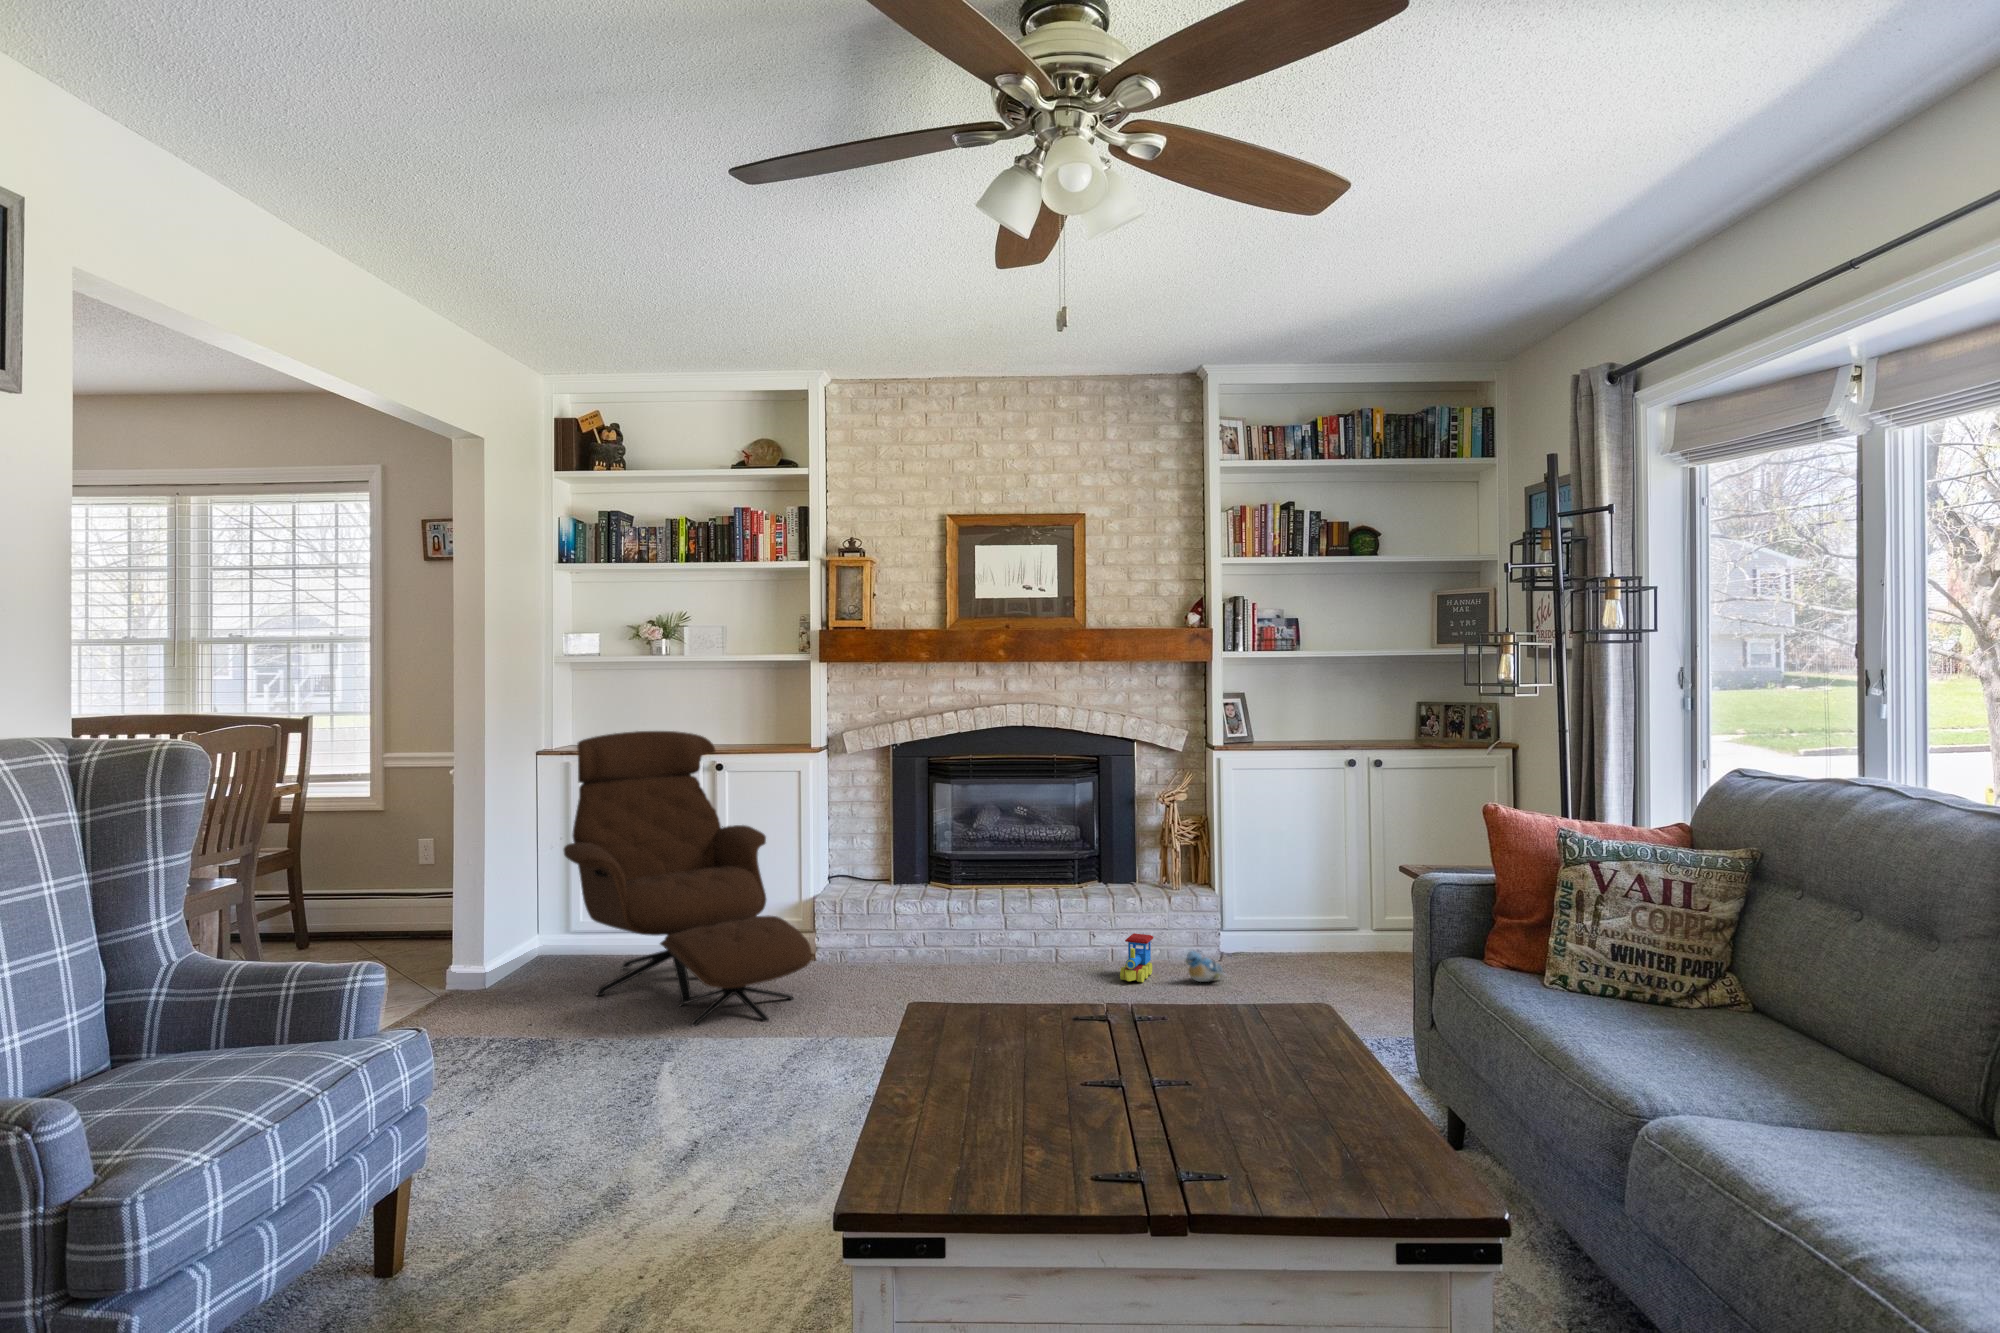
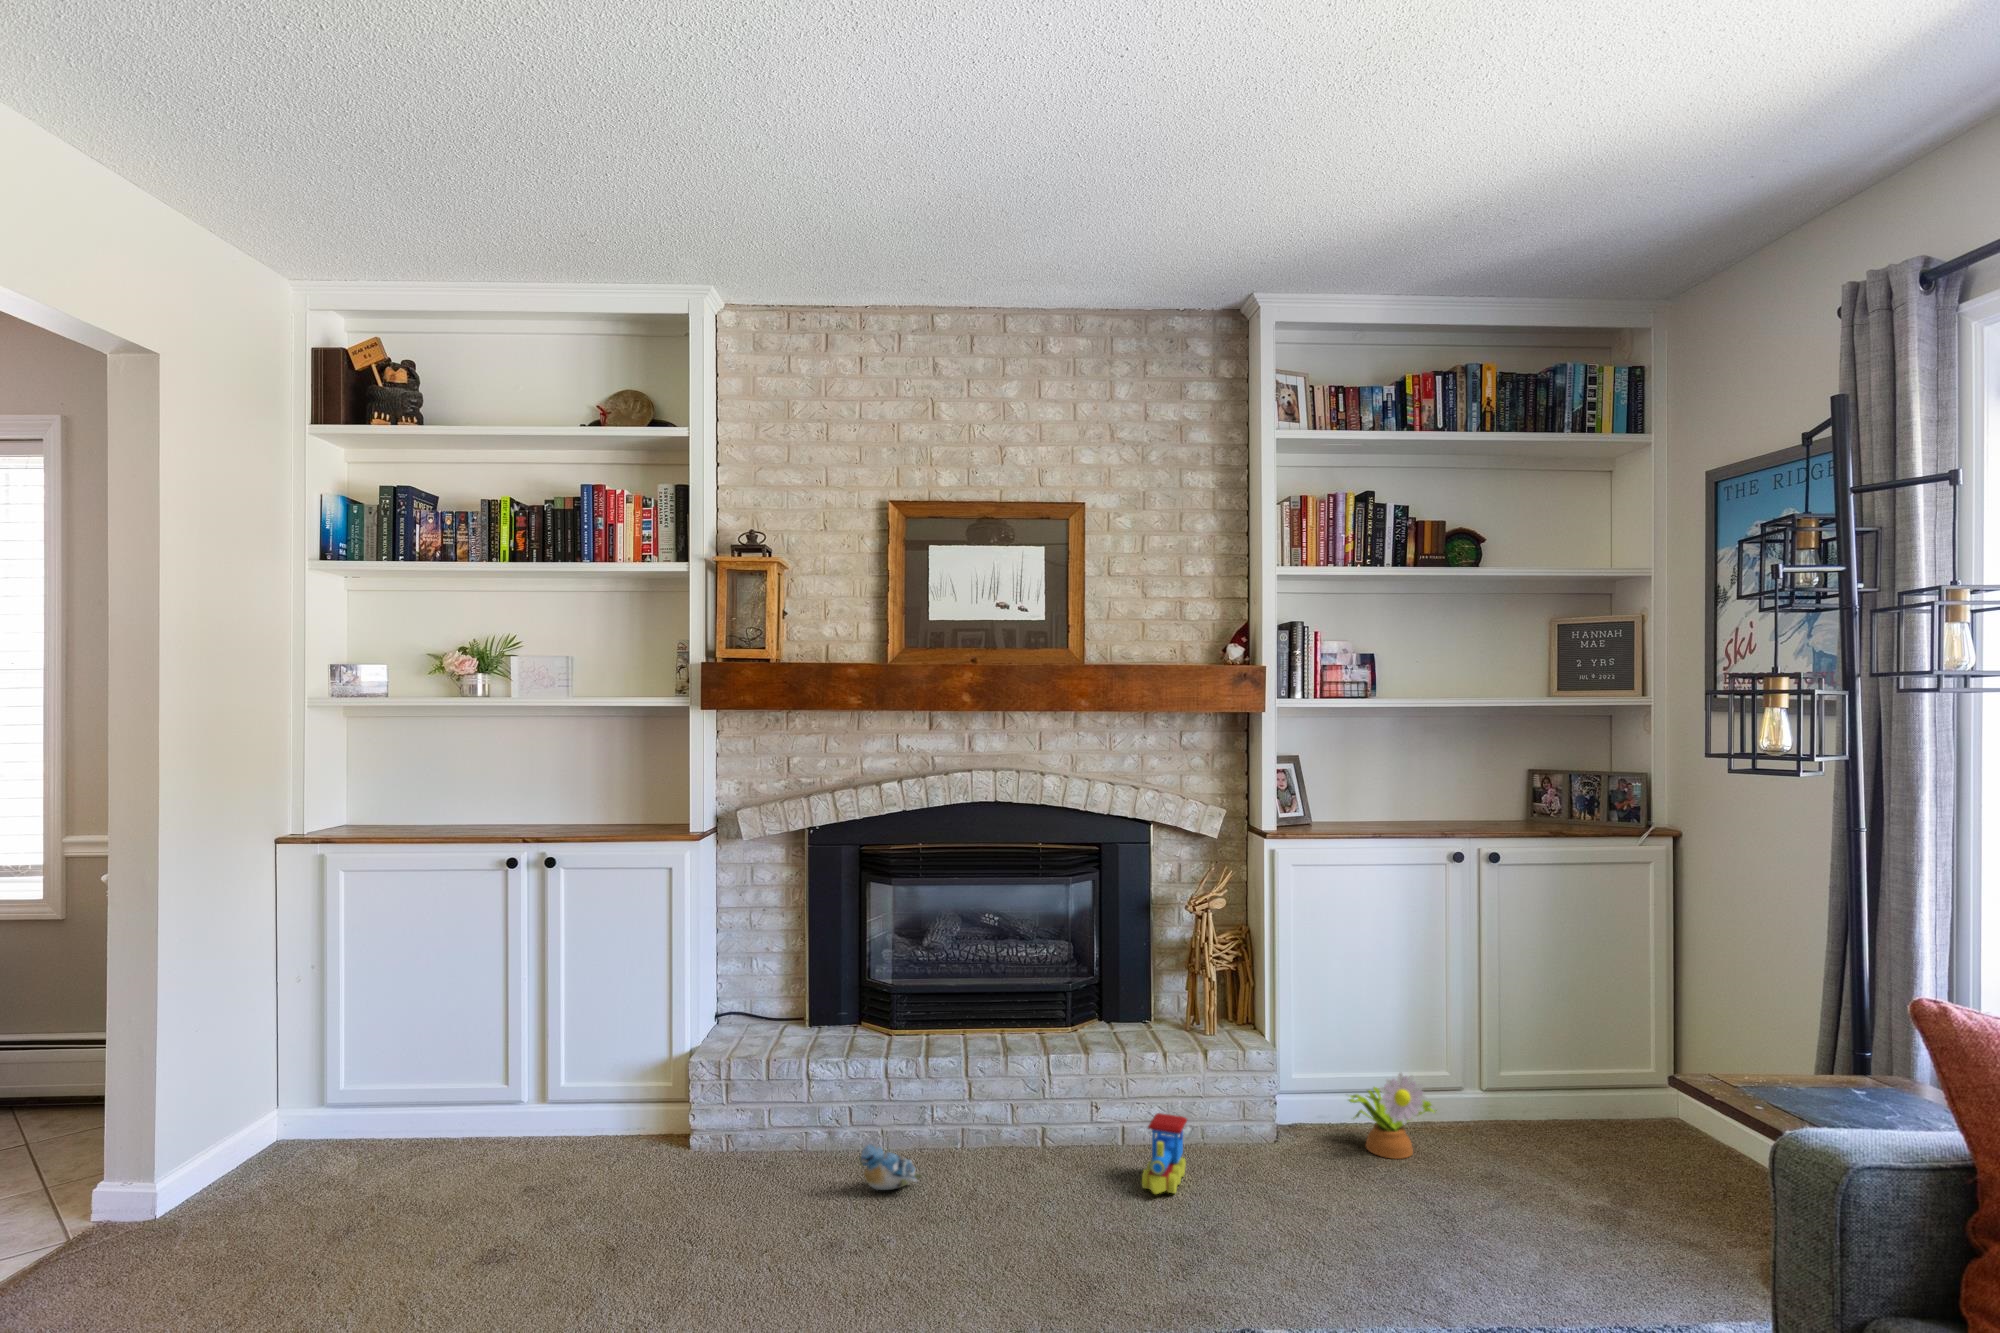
lounge chair: present [564,731,812,1026] -> none [294,811,677,1314]
decorative plant: none [1271,907,1334,968] -> present [1349,1073,1437,1159]
plush toy: present [1186,951,1226,982] -> present [859,1144,921,1190]

